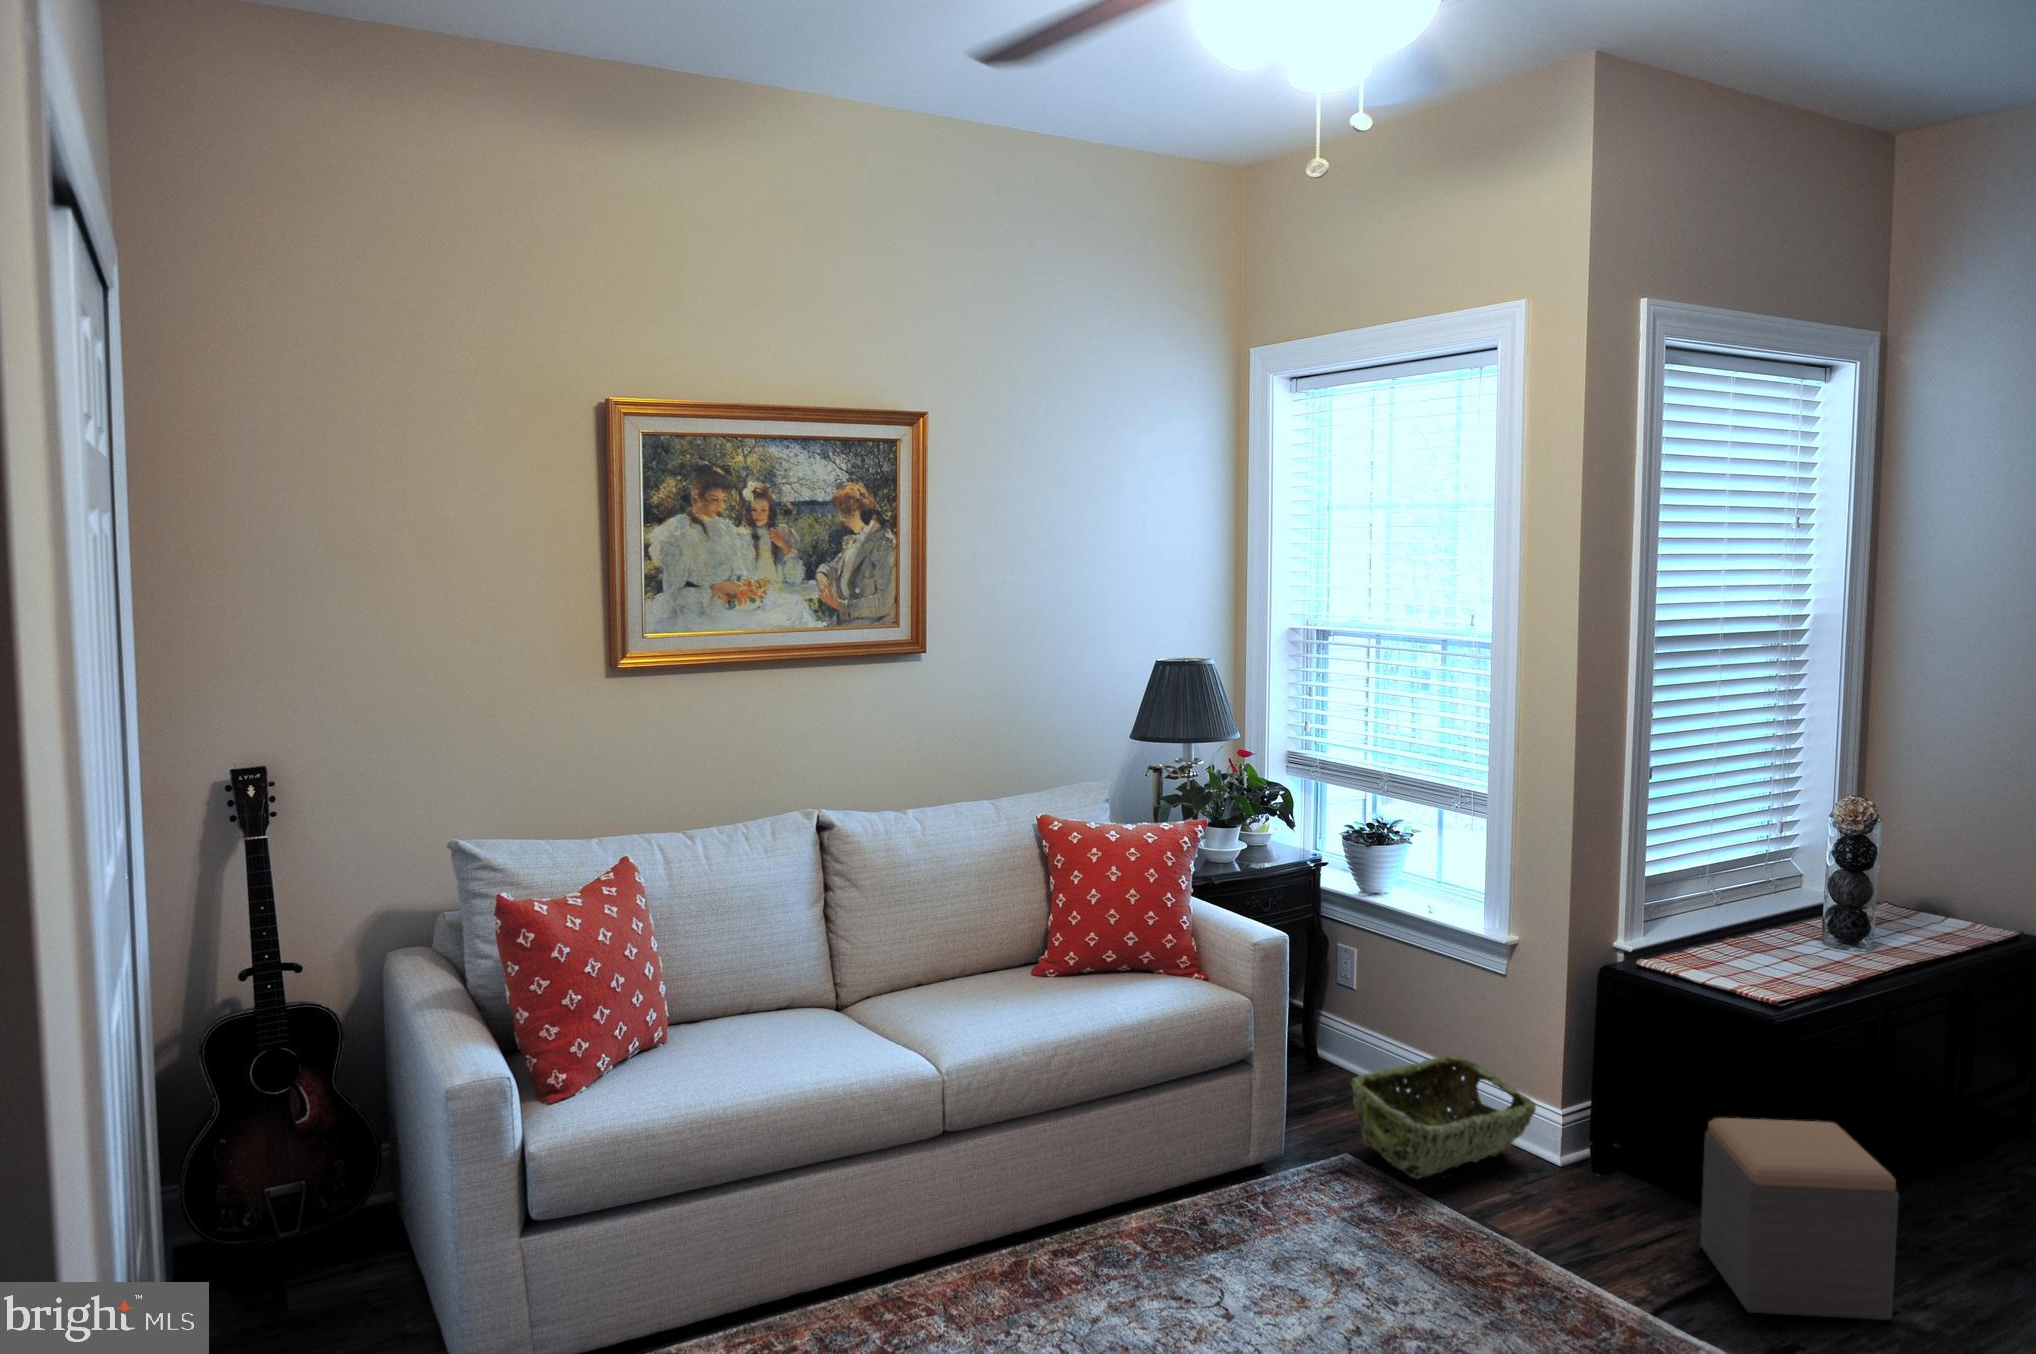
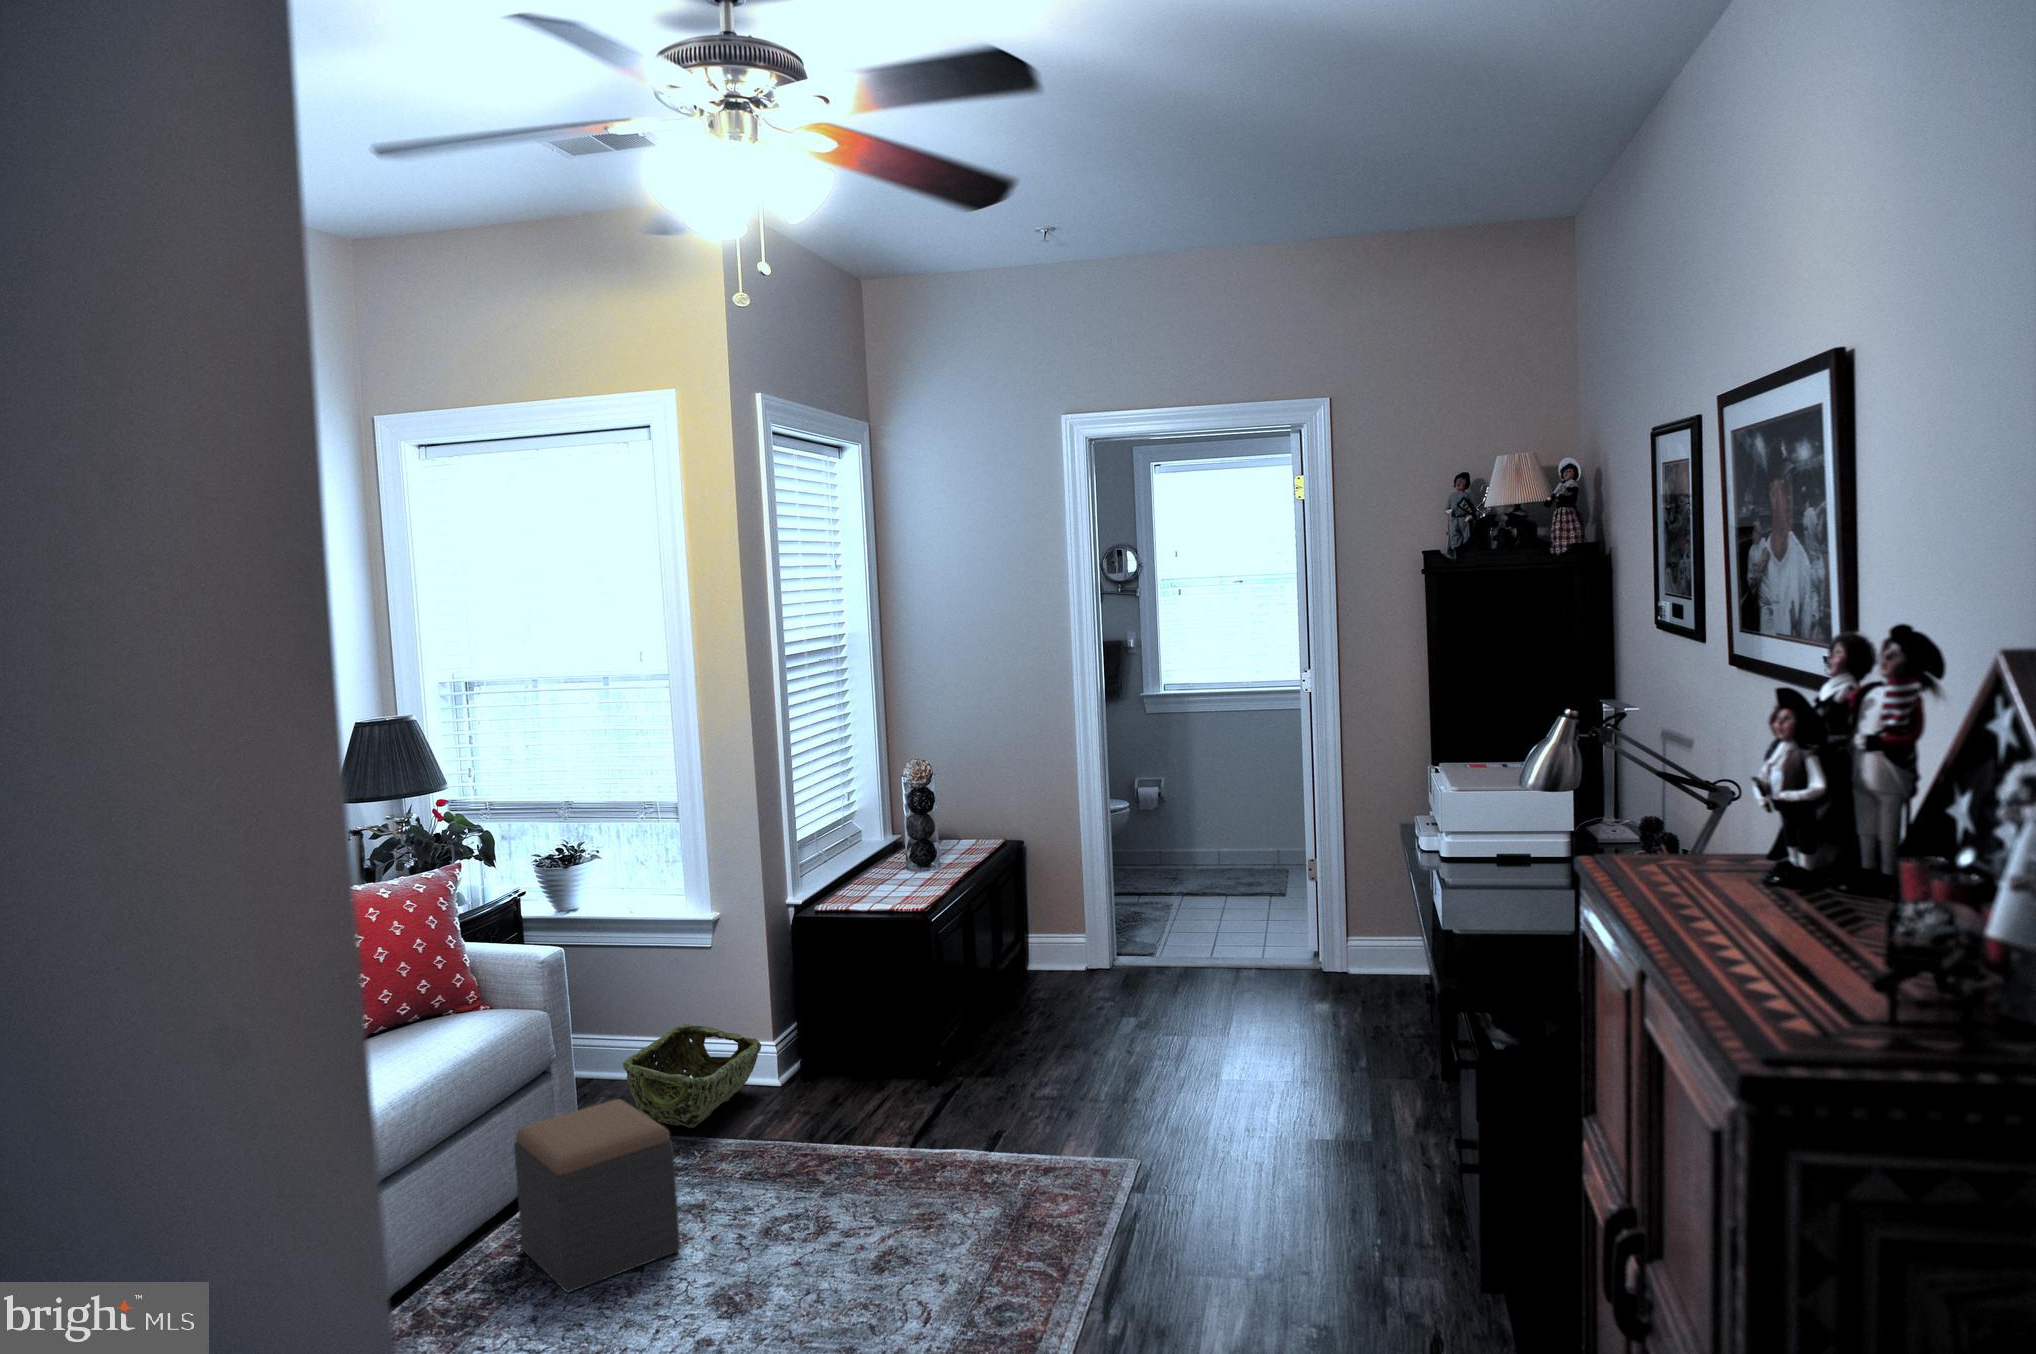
footstool: present [1700,1118,1899,1320] -> present [514,1099,680,1293]

